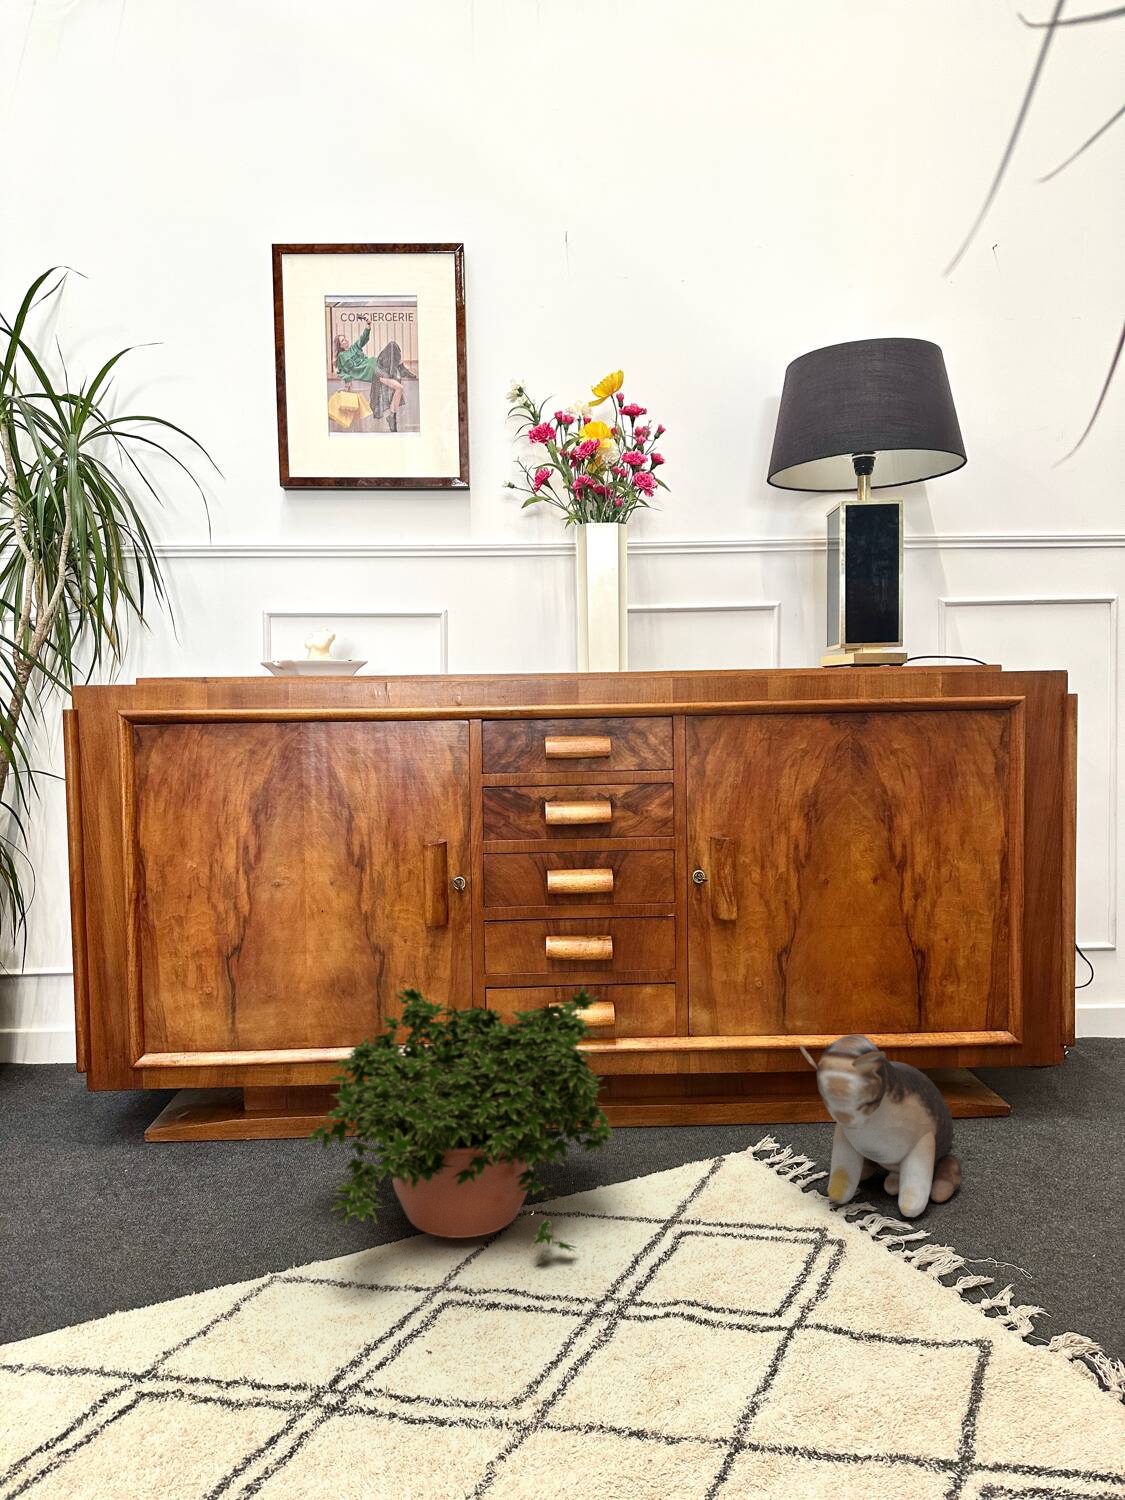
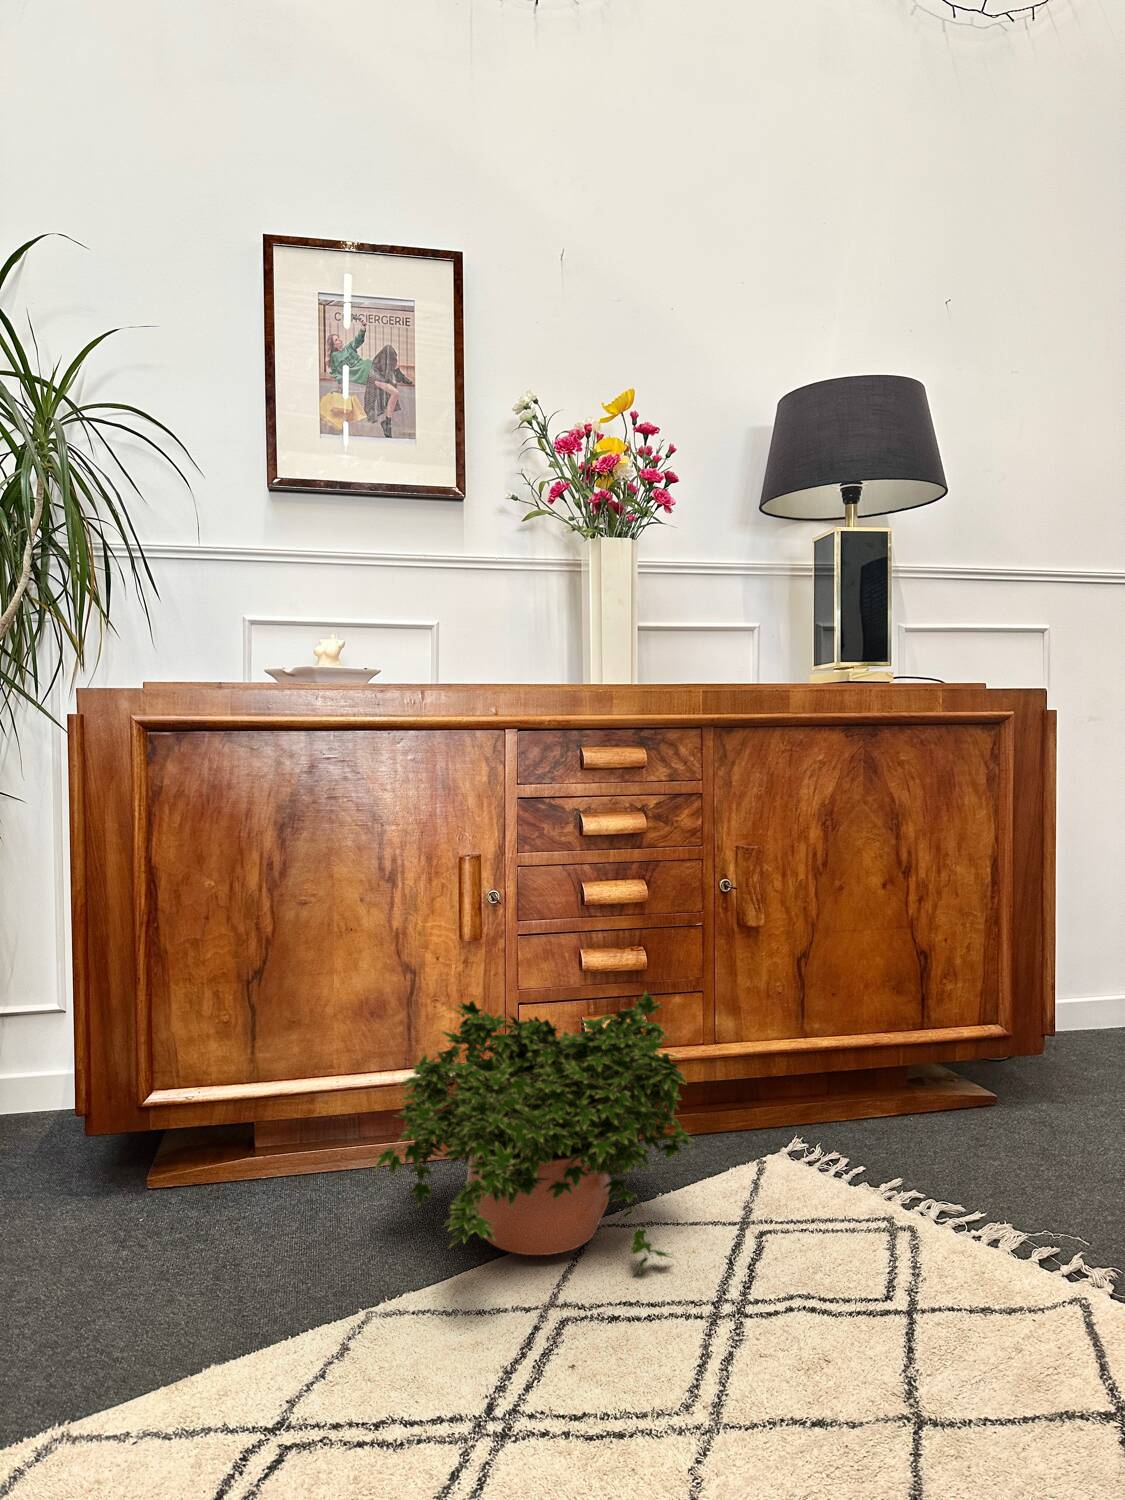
plush toy: present [799,1034,962,1217] -> none [863,1026,997,1202]

